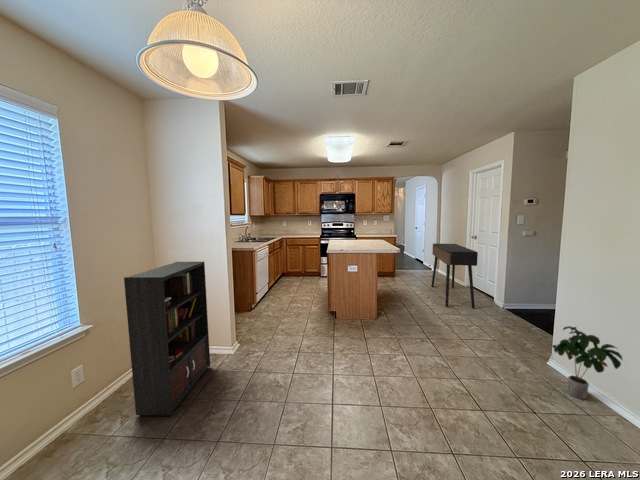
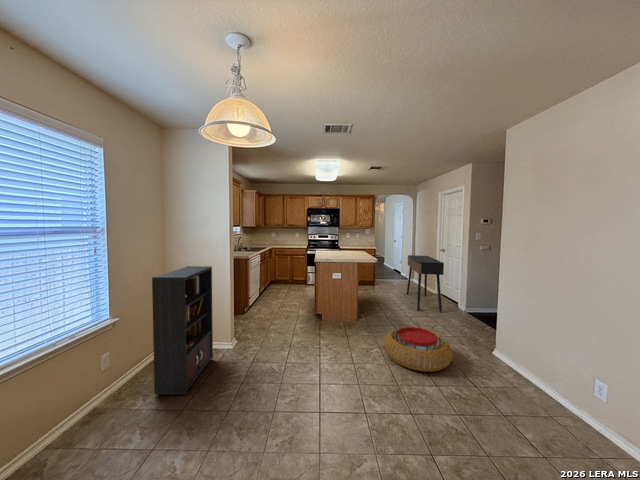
potted plant: present [552,326,622,399] -> none [494,321,537,377]
pouf: none [410,331,499,390] -> present [384,327,453,372]

